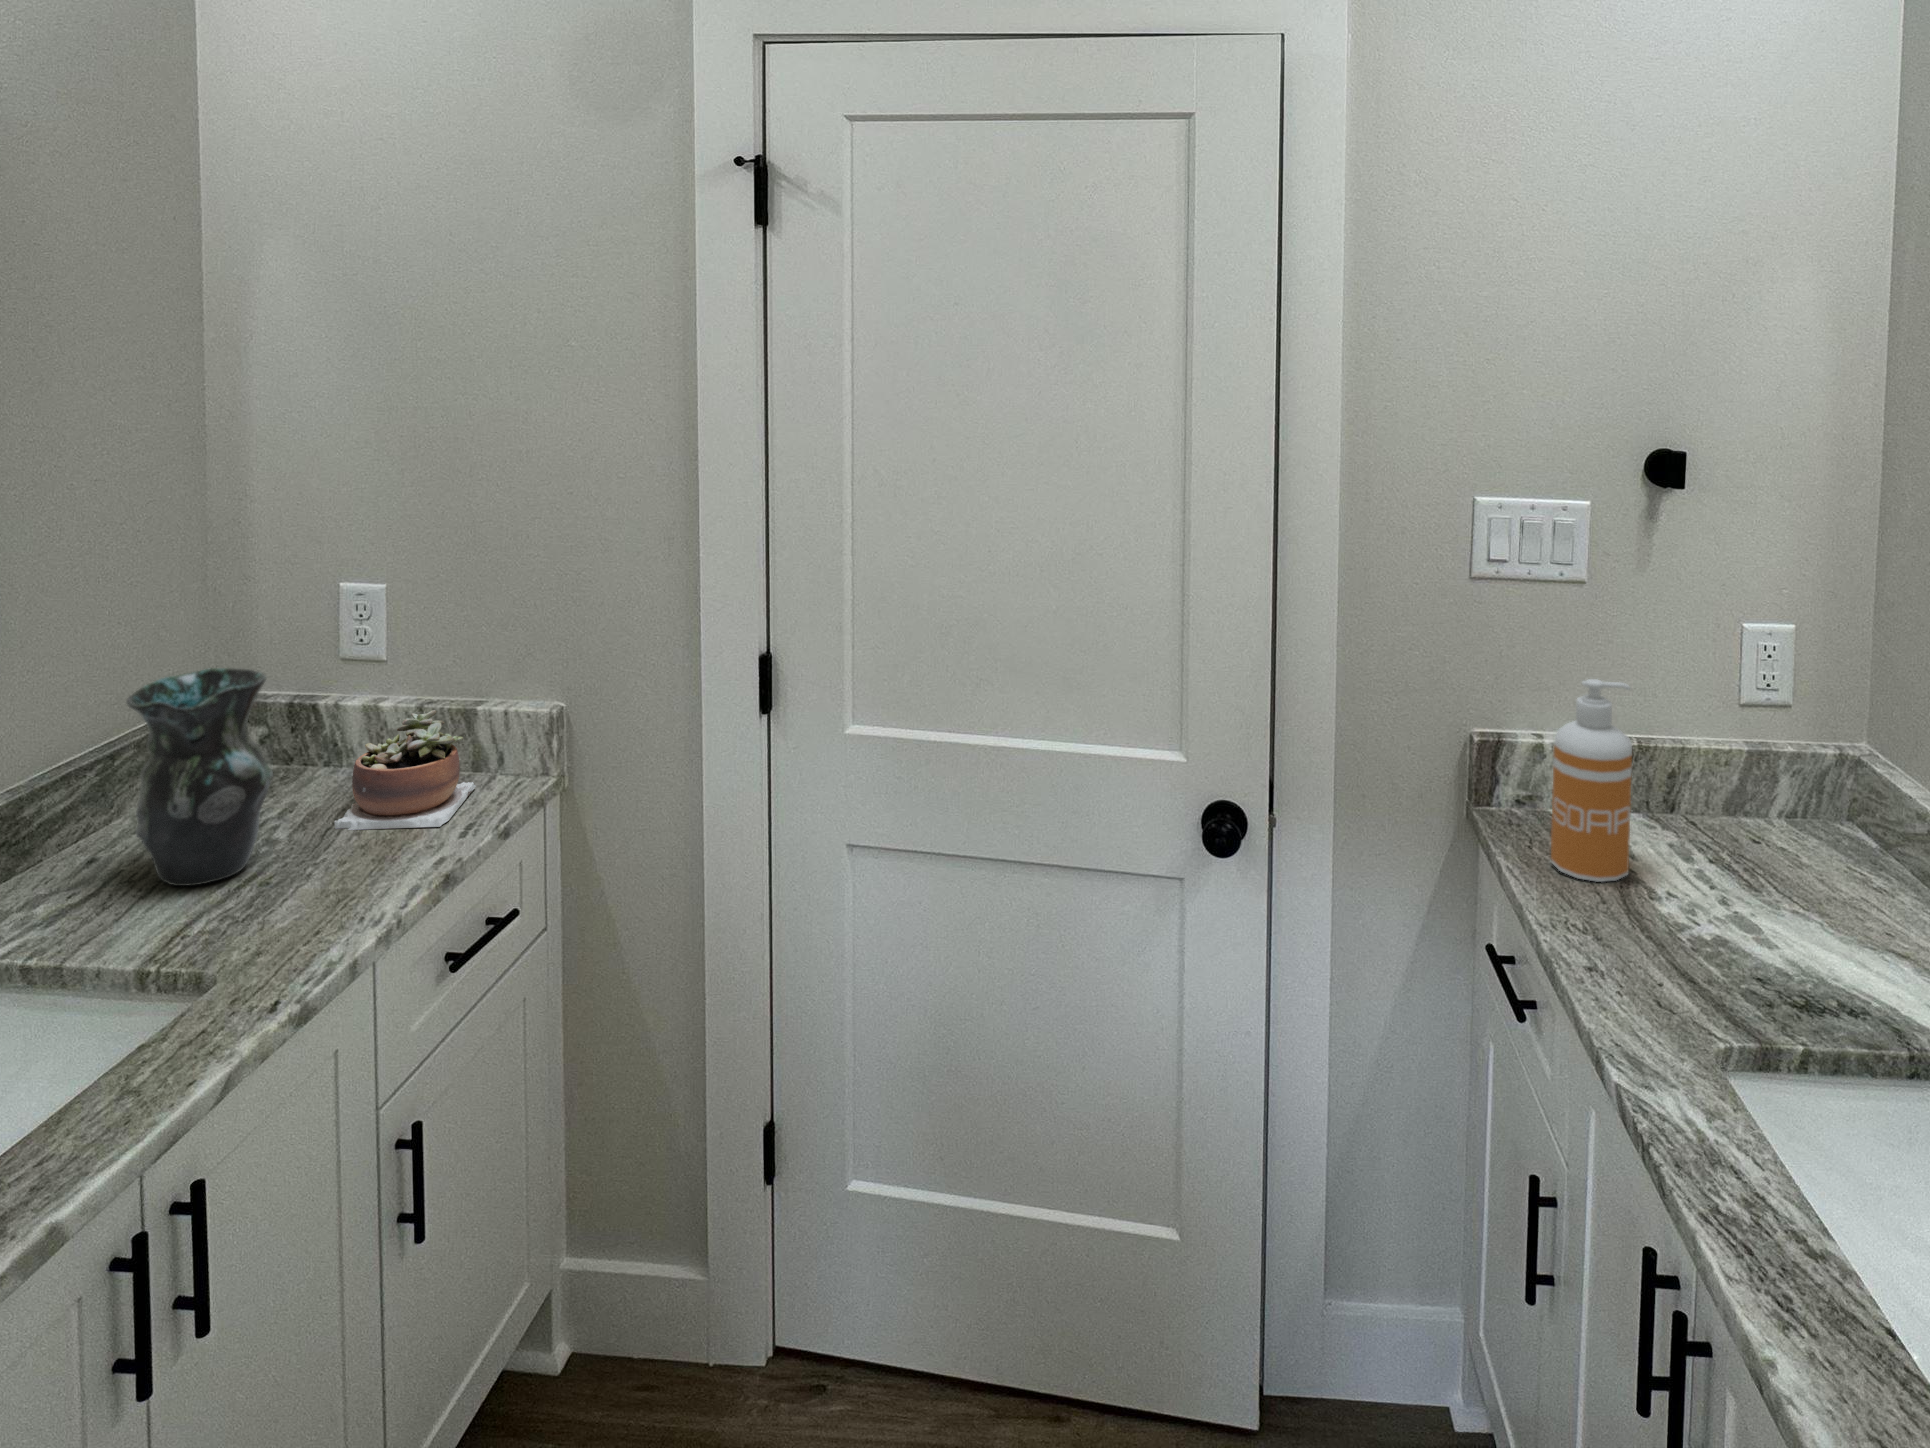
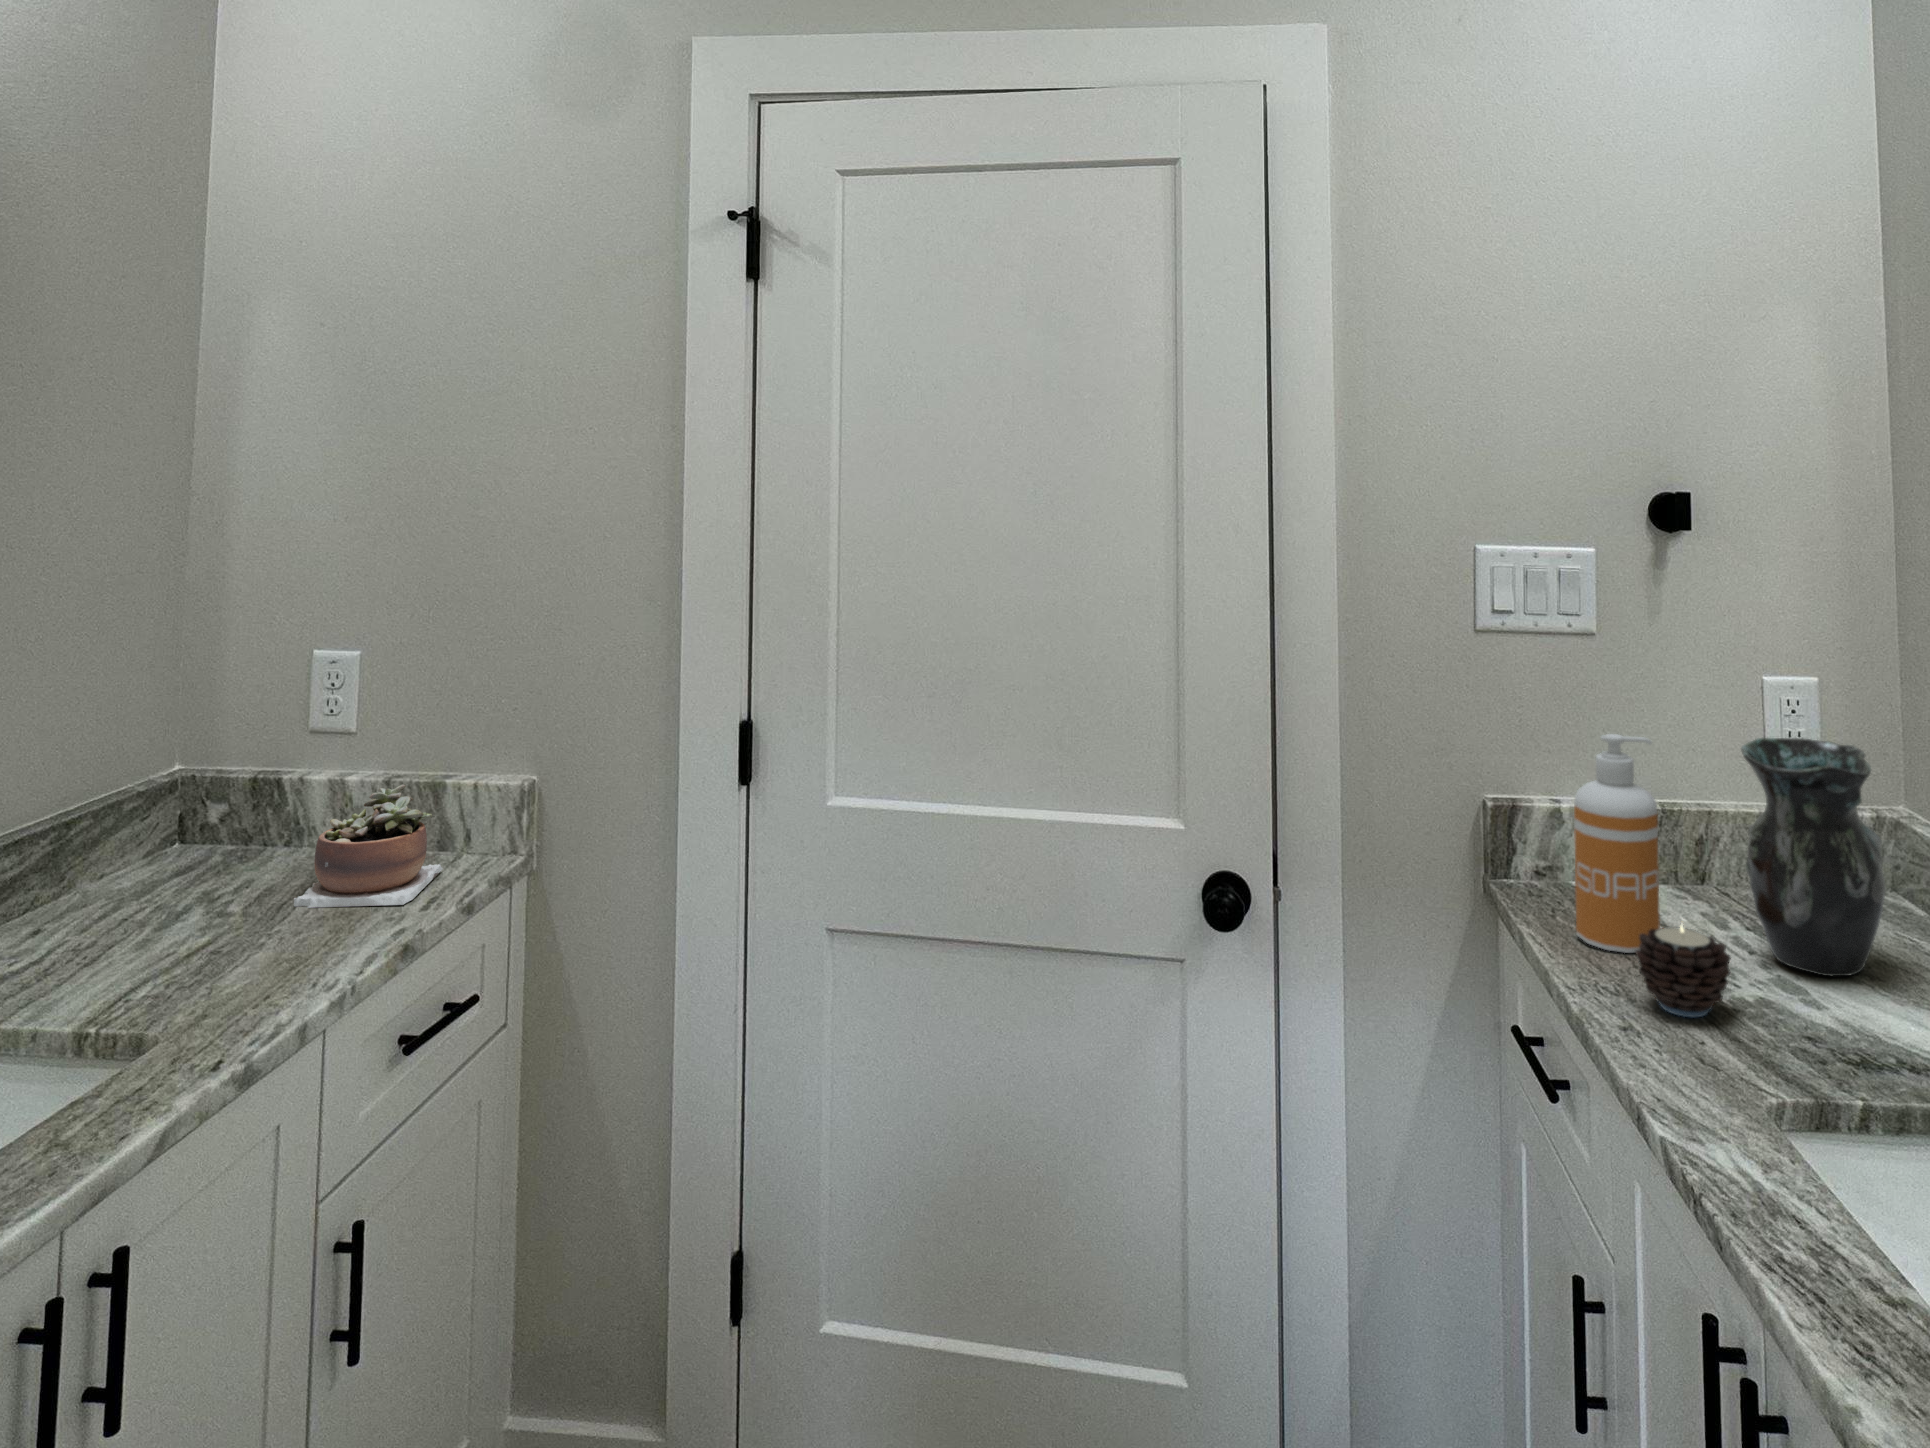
vase: present [126,668,273,886] -> present [1741,738,1885,976]
candle: none [1604,866,1693,953] -> present [1635,926,1731,1017]

